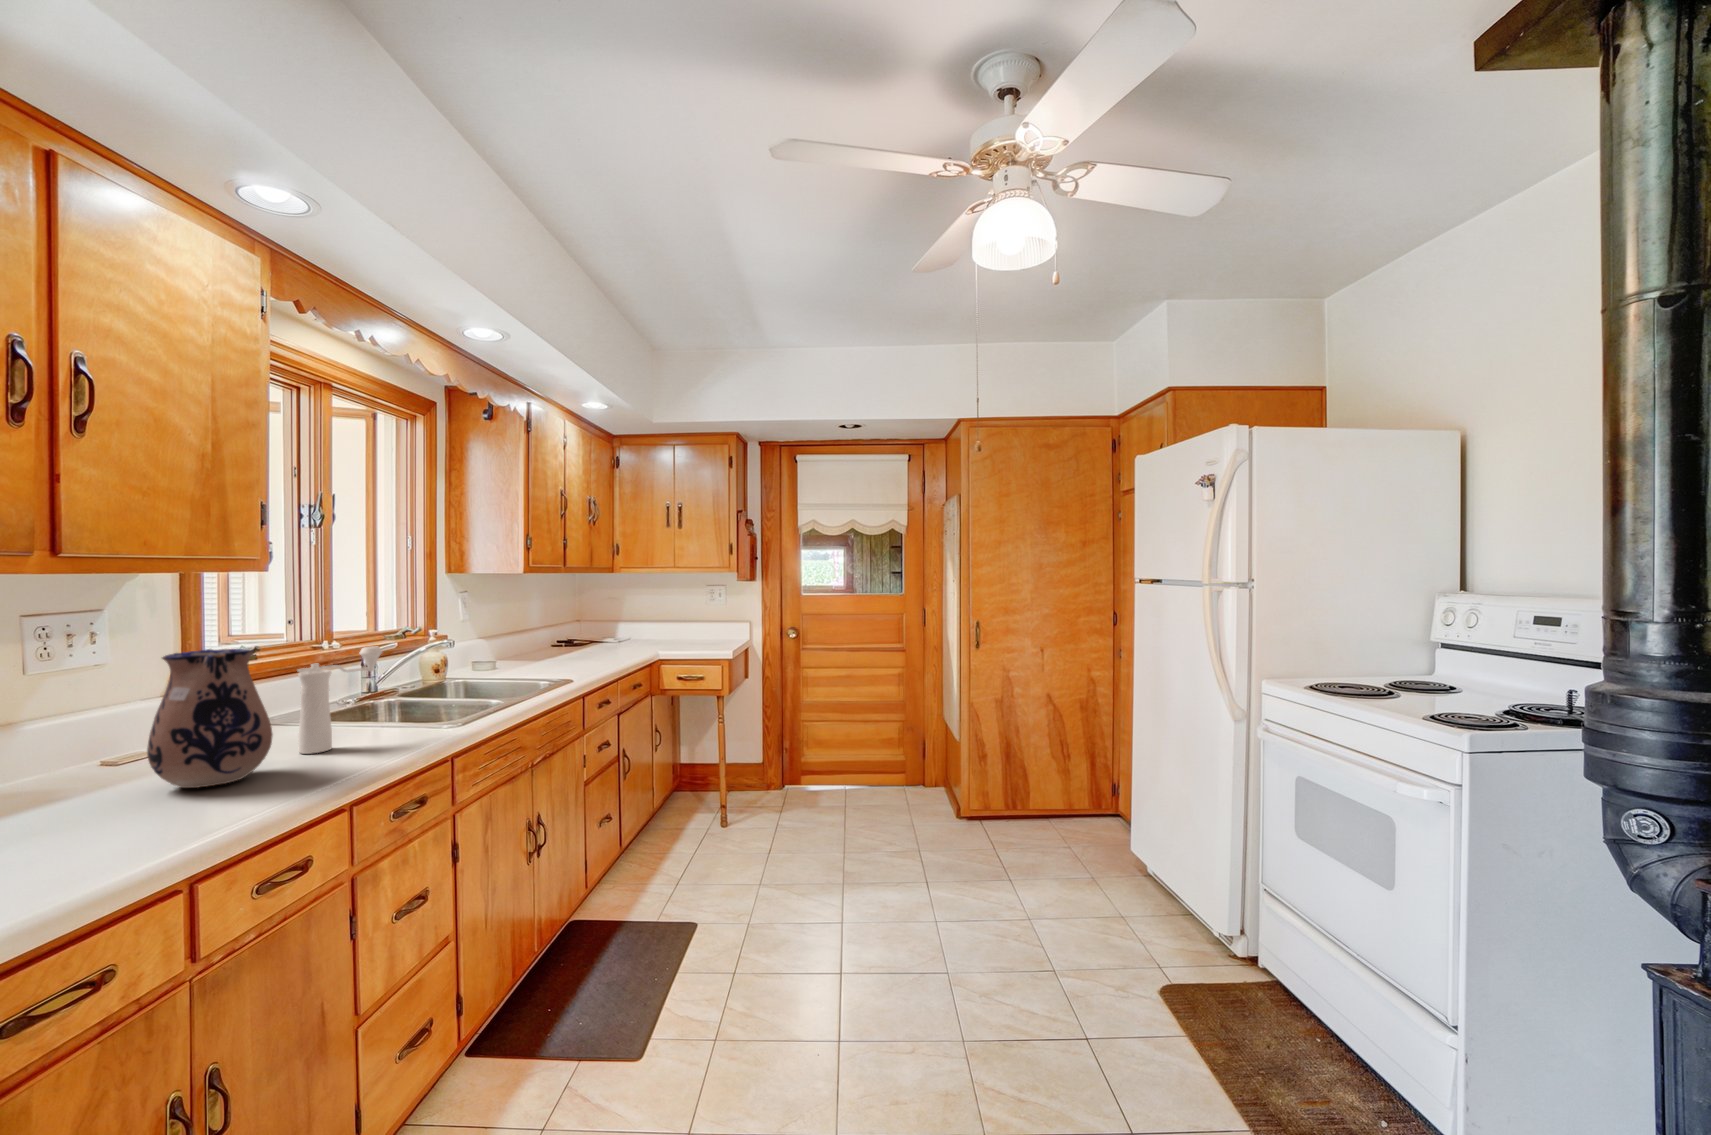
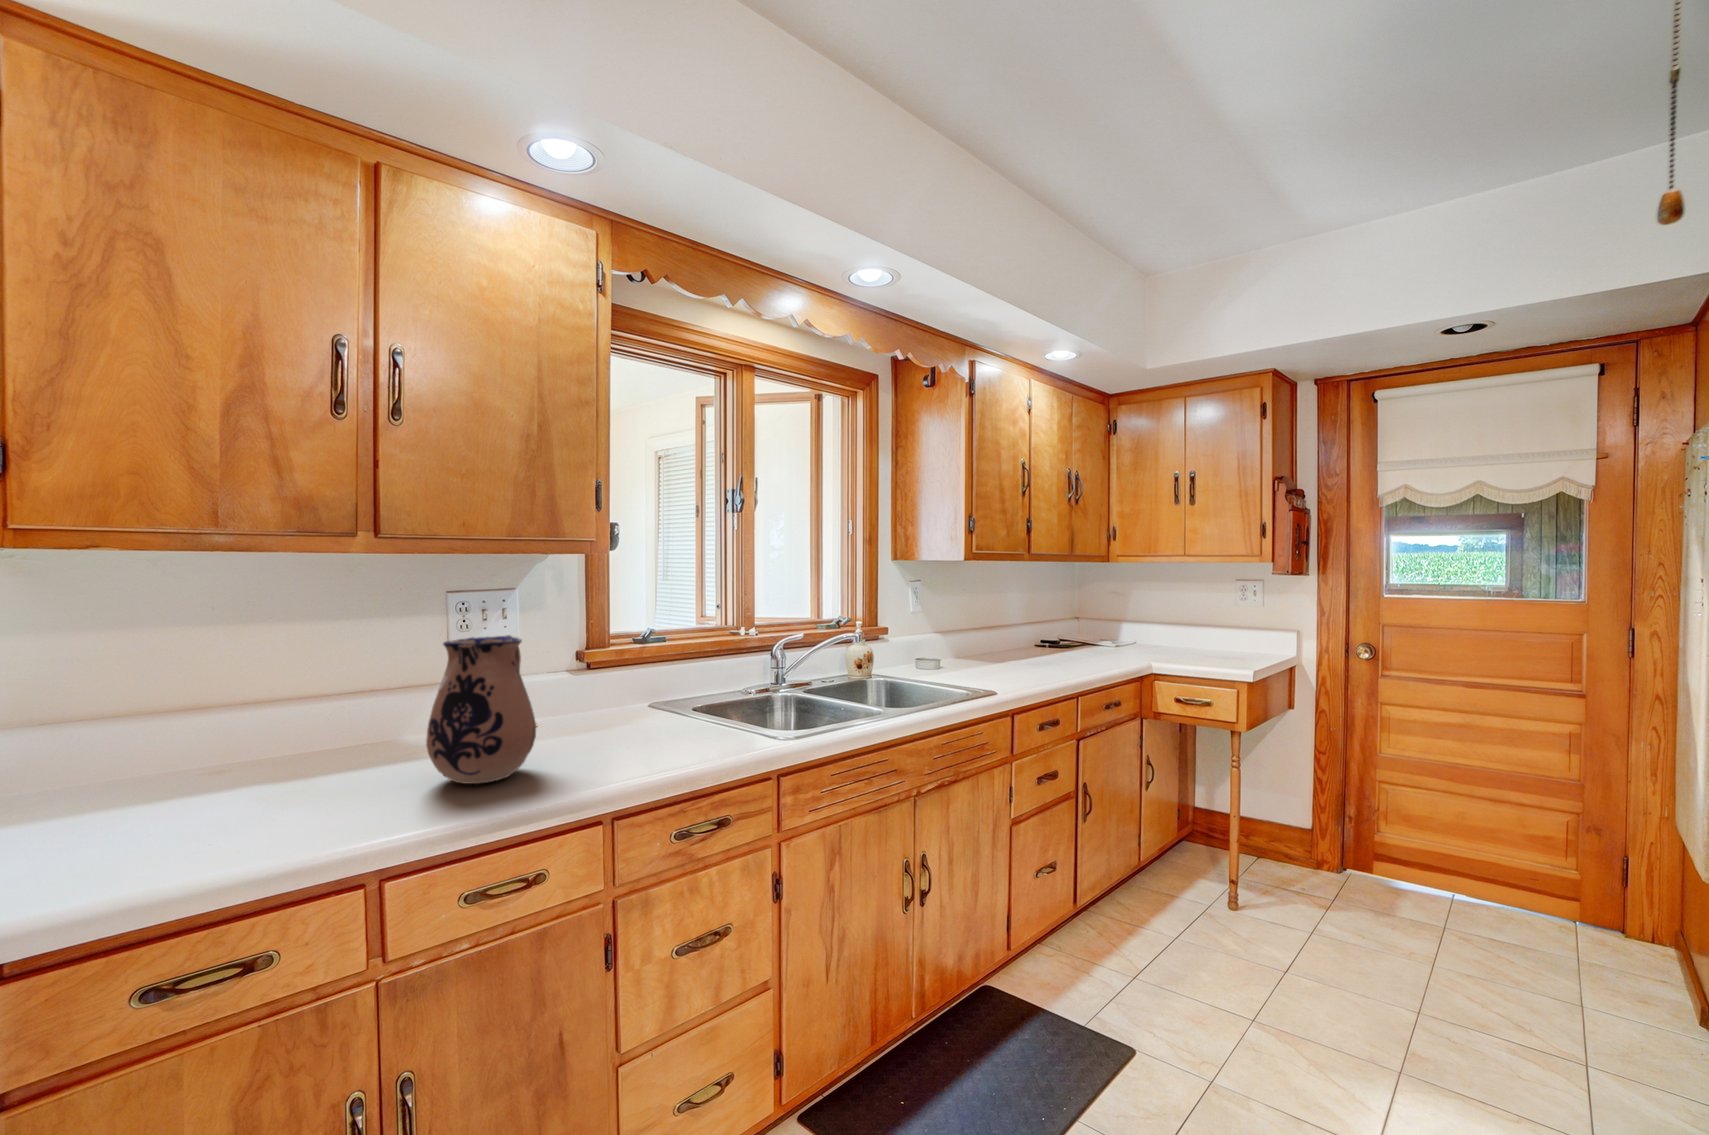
pepper mill: present [298,647,382,754] -> none [594,644,682,759]

